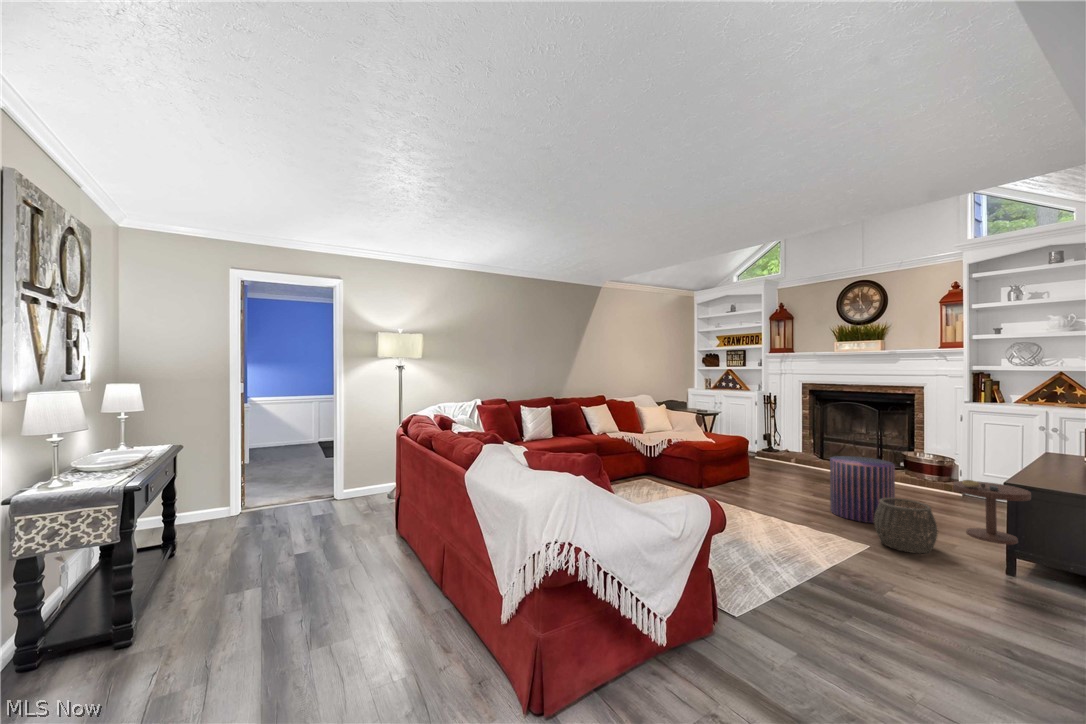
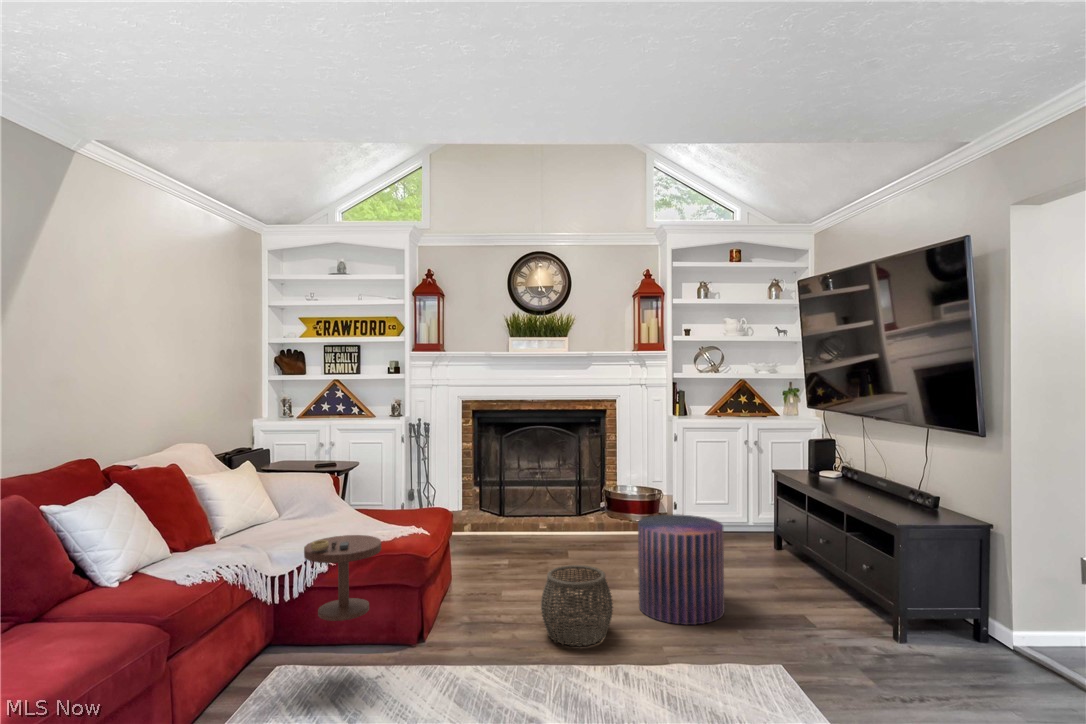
side table: present [953,480,1031,545] -> present [304,535,381,621]
woven basket: present [874,498,938,554] -> present [541,565,613,646]

